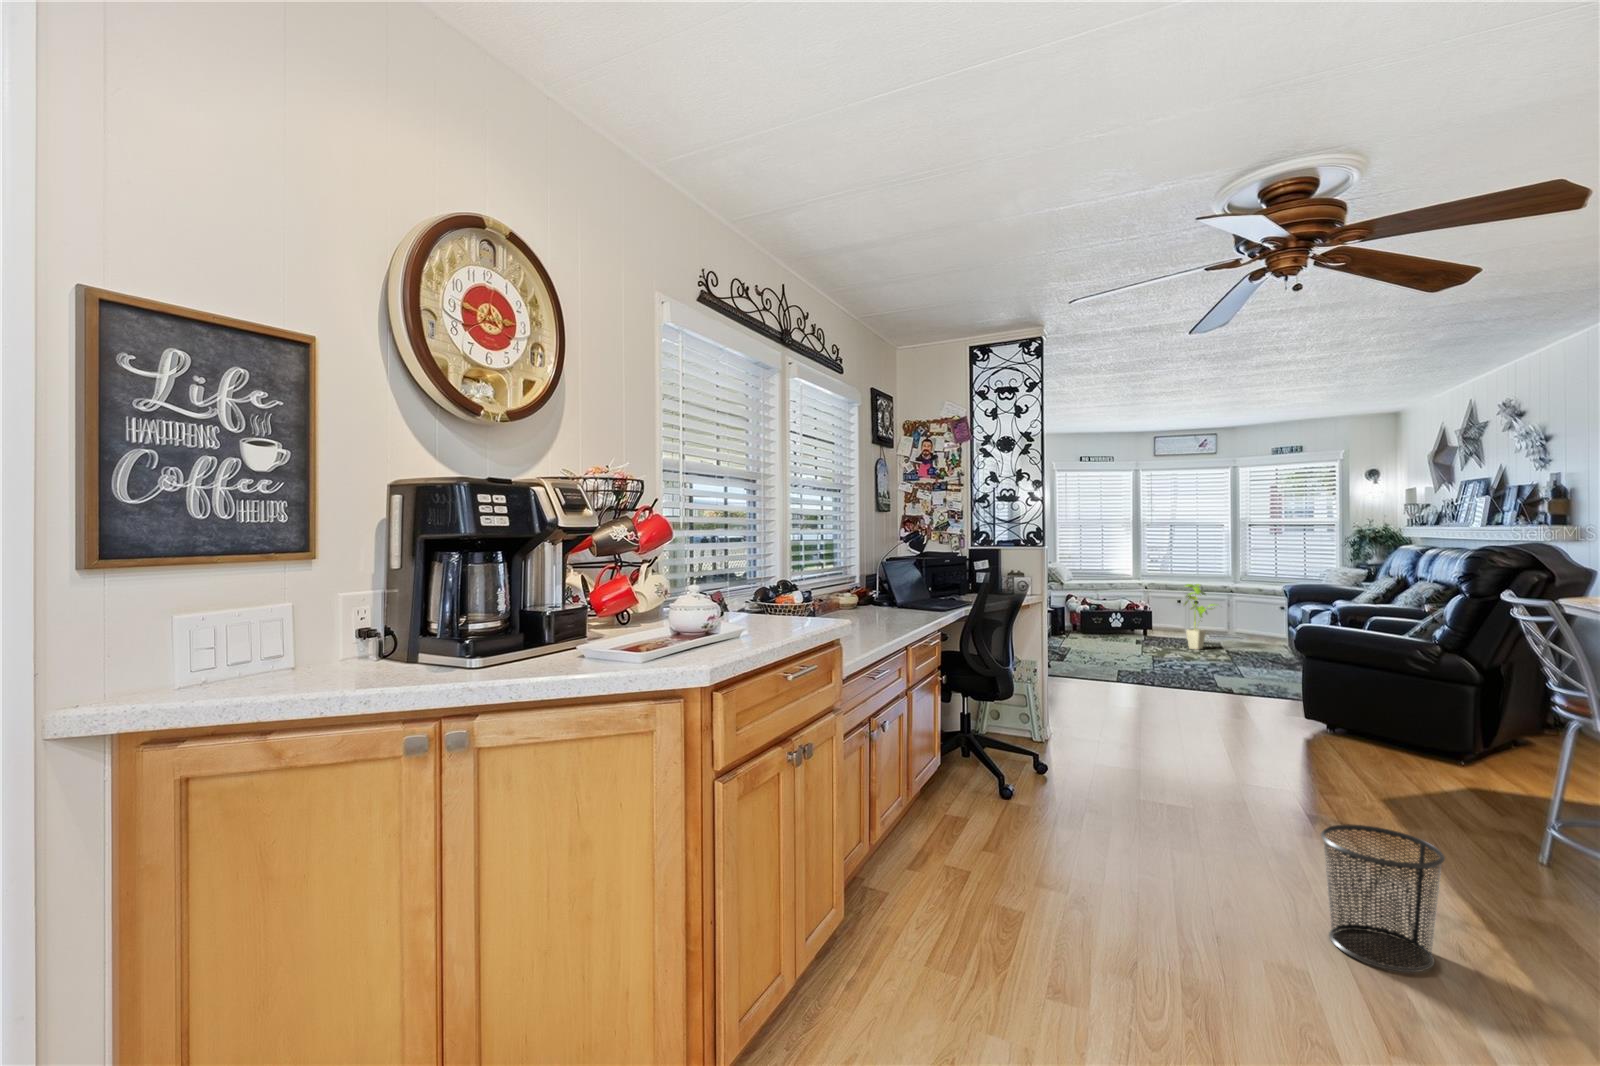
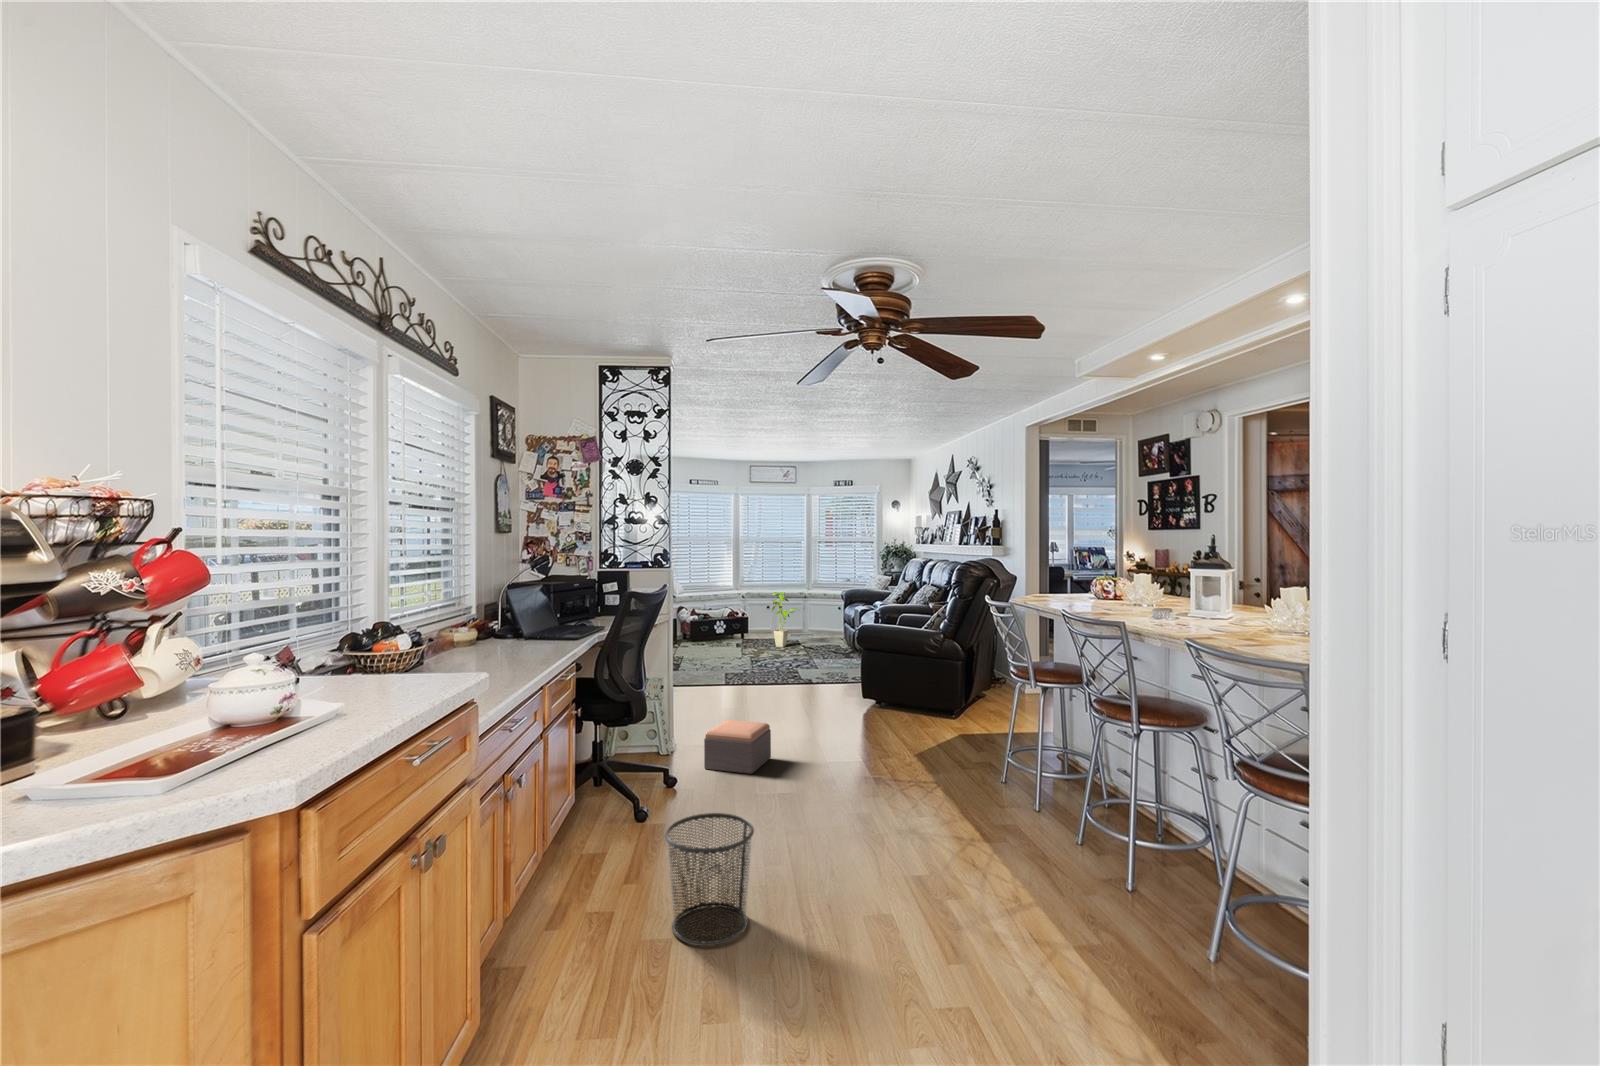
footstool: none [1077,713,1156,773] -> present [704,720,771,774]
waste bin: present [1321,825,1445,972] -> present [665,813,754,946]

